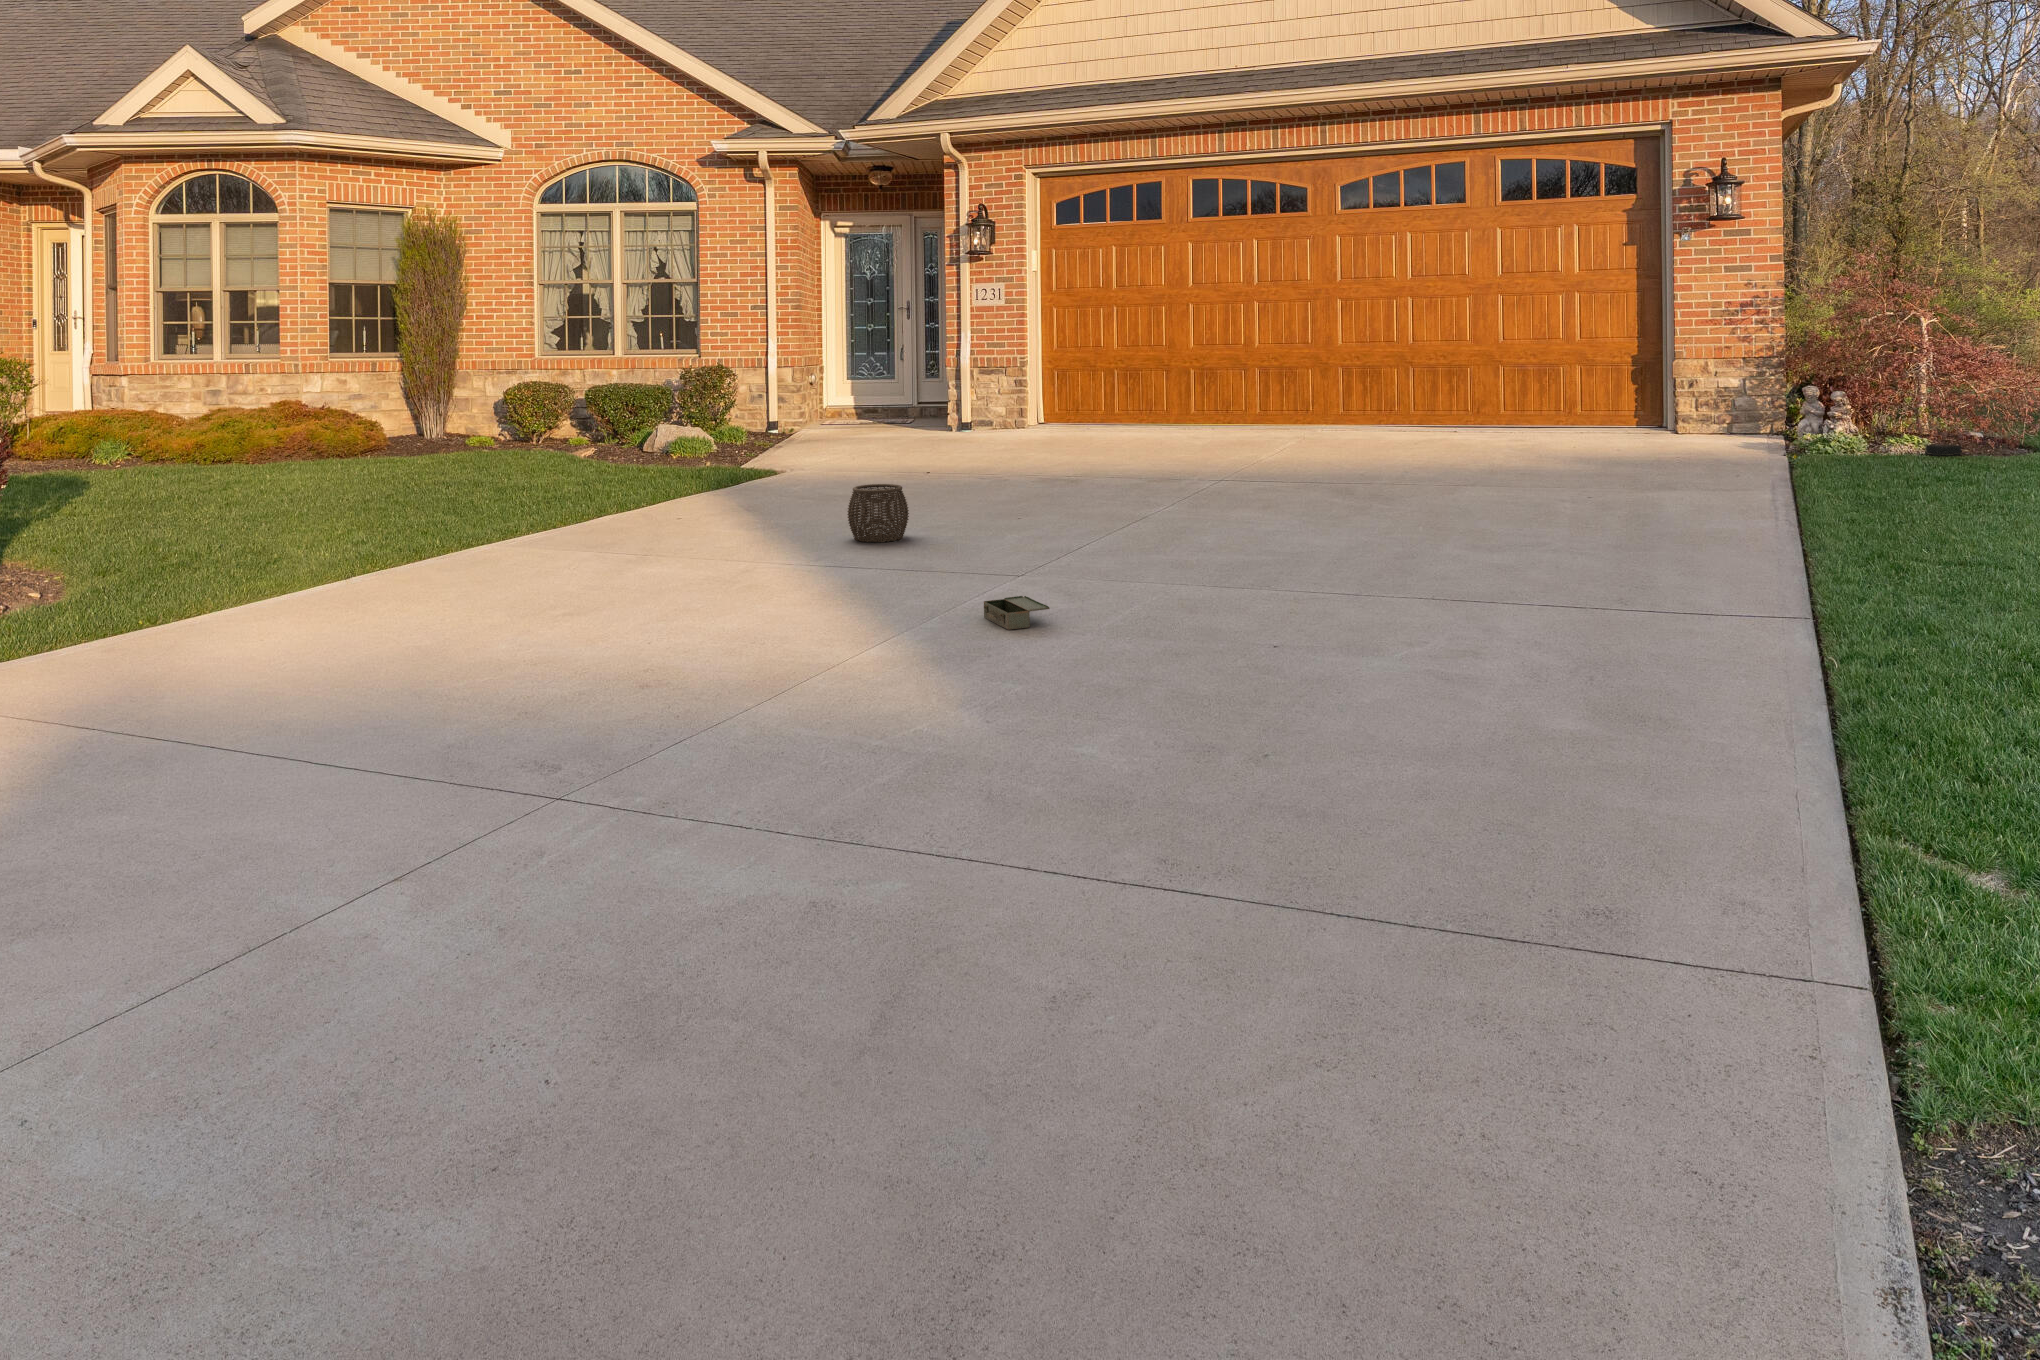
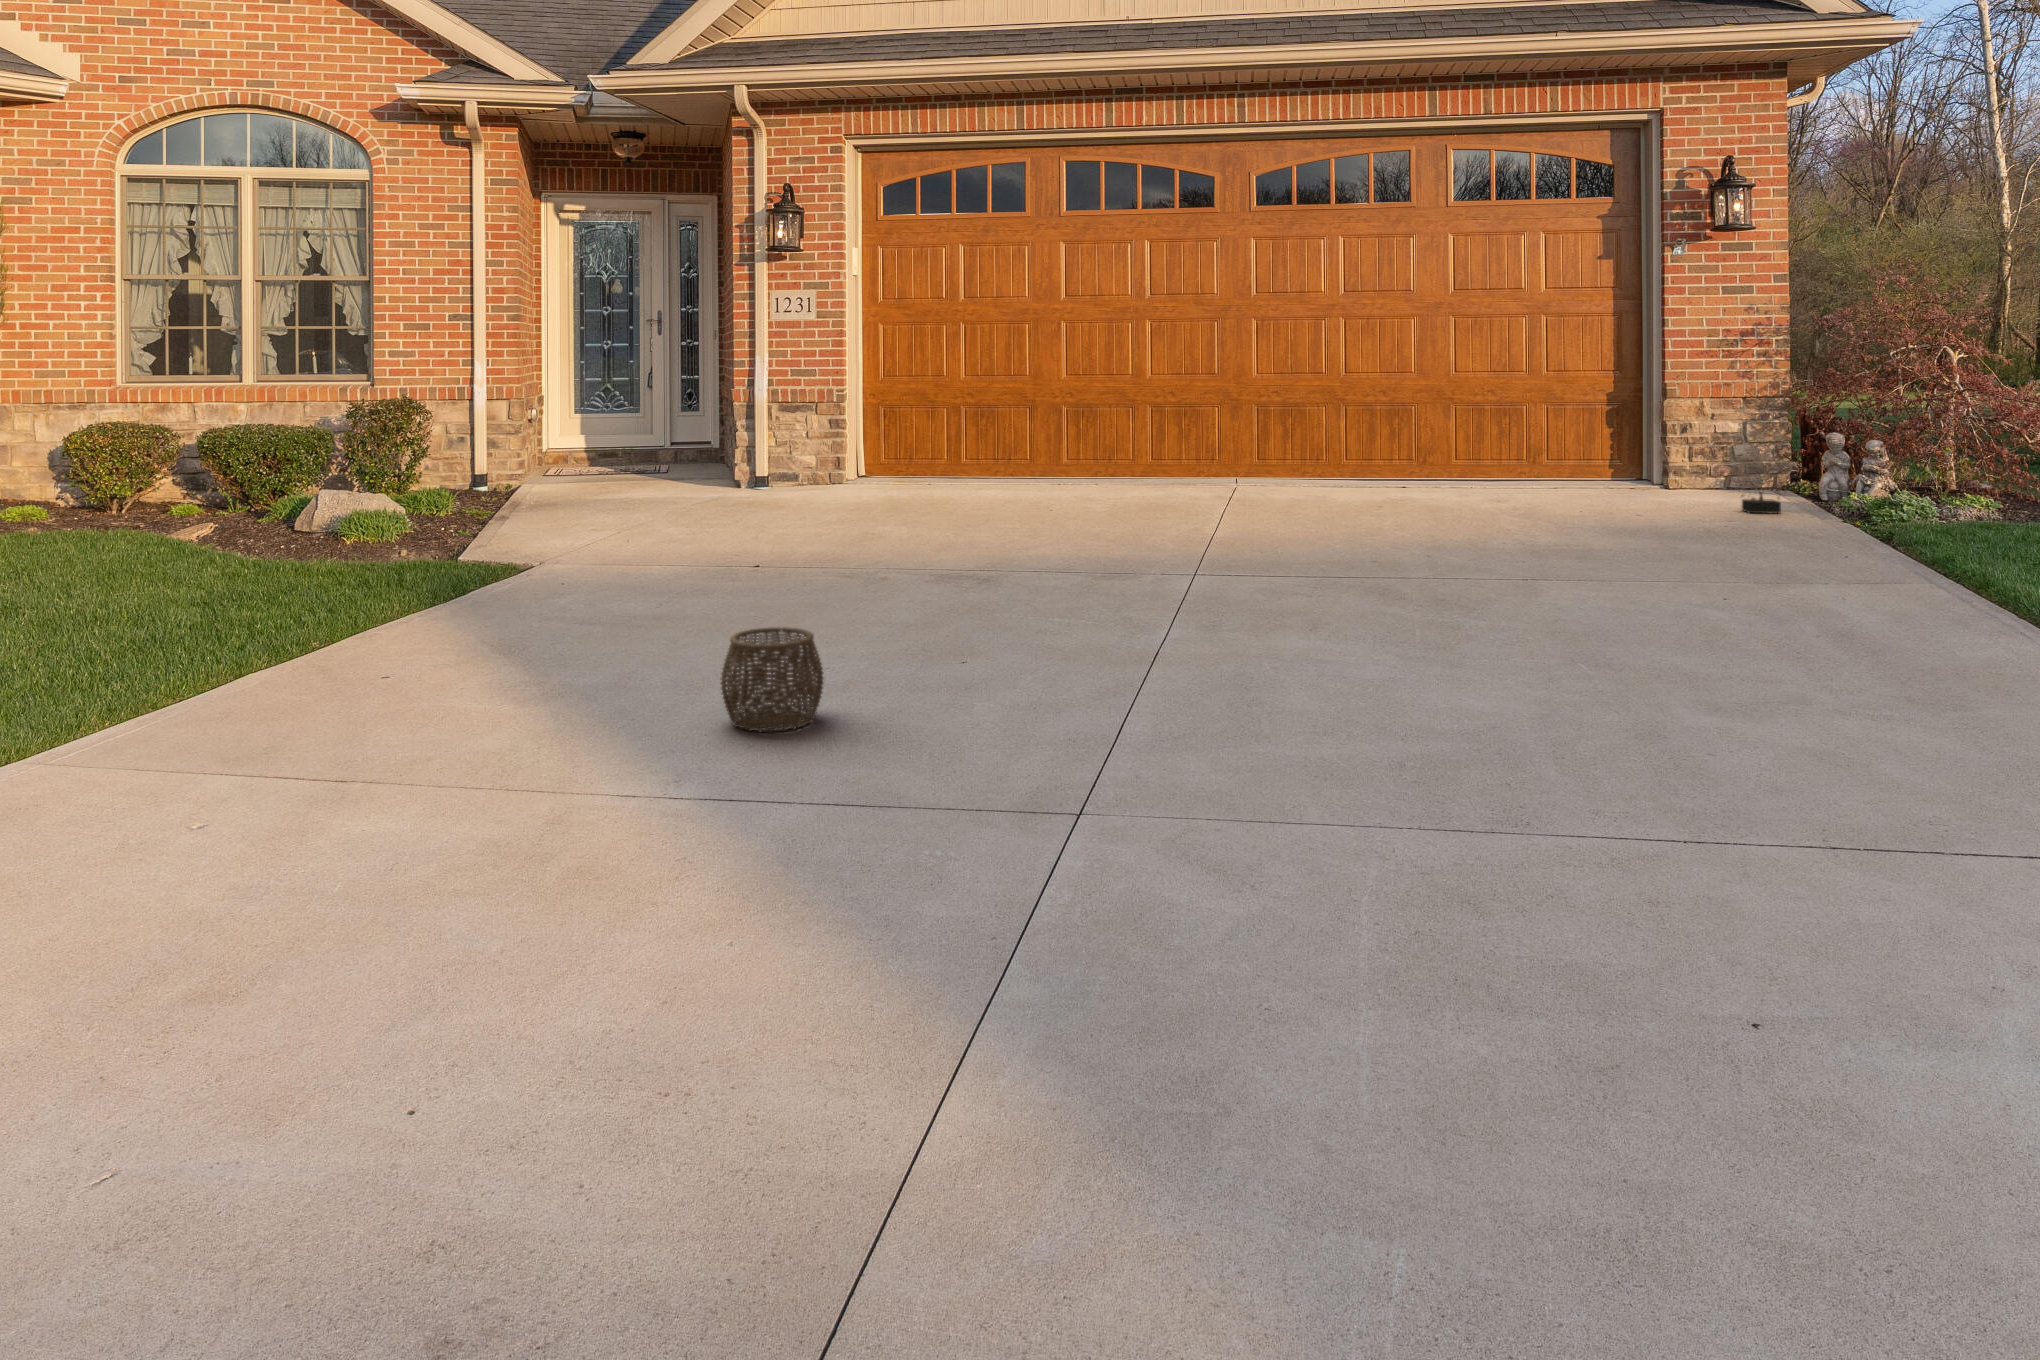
decorative plant: present [1919,420,1962,456] -> present [1733,469,1786,513]
toolbox: present [984,596,1050,630] -> none [1124,902,1271,1000]

